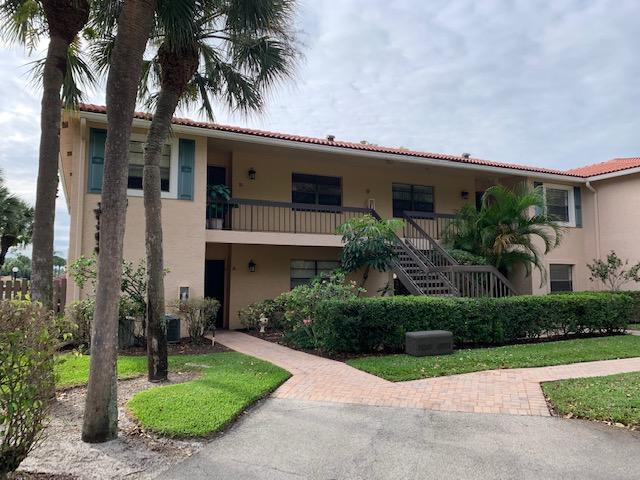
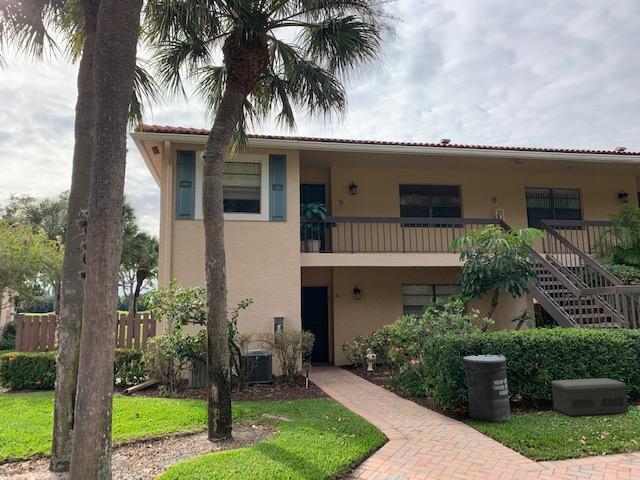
trash can: none [345,314,377,362] -> present [463,354,511,422]

